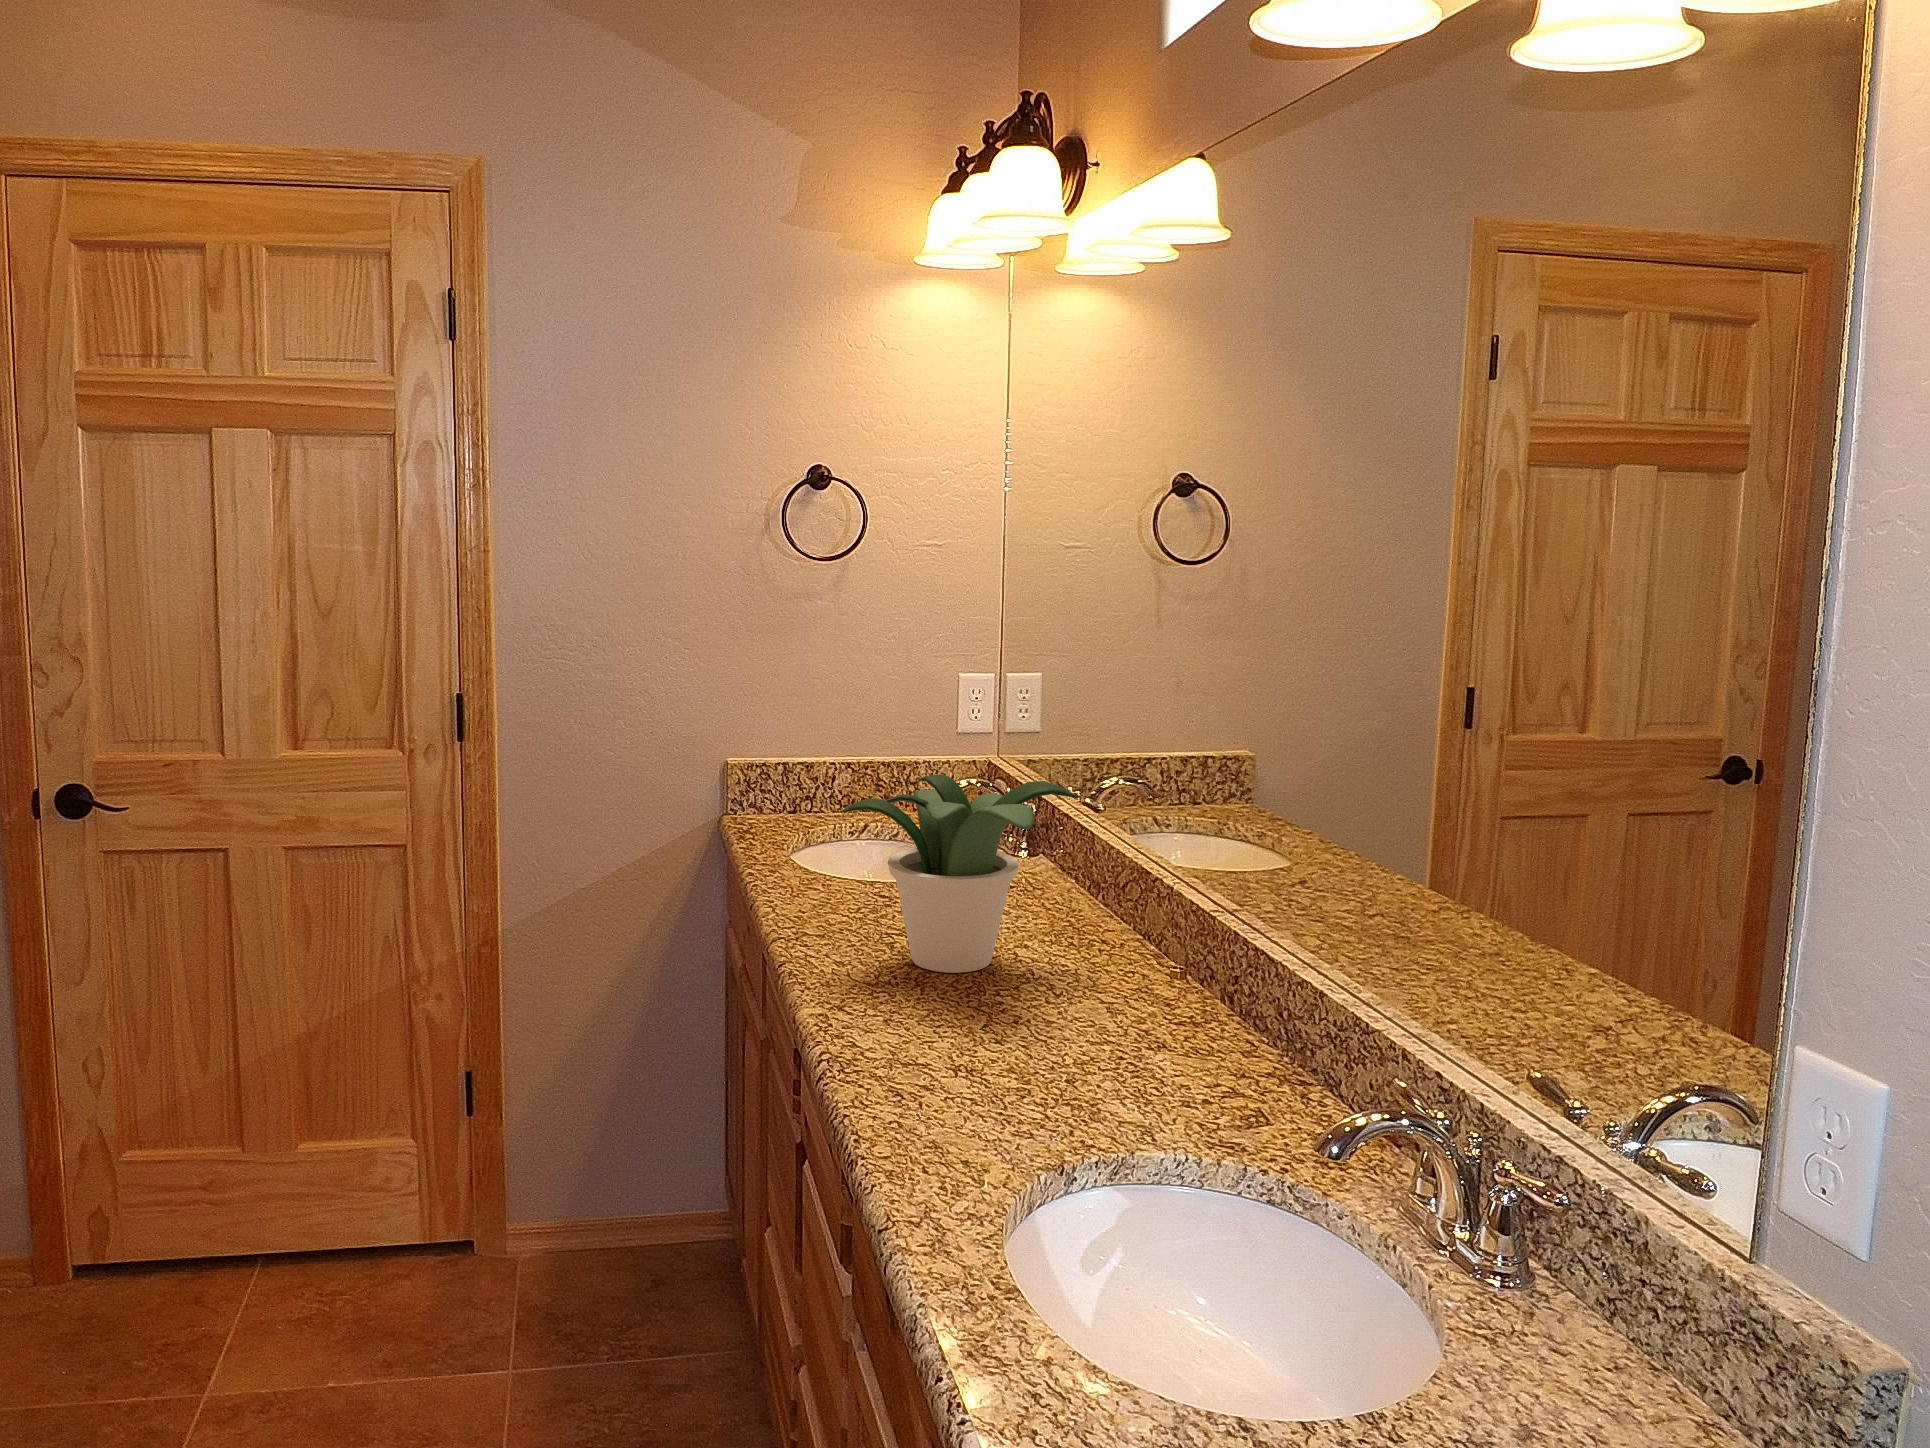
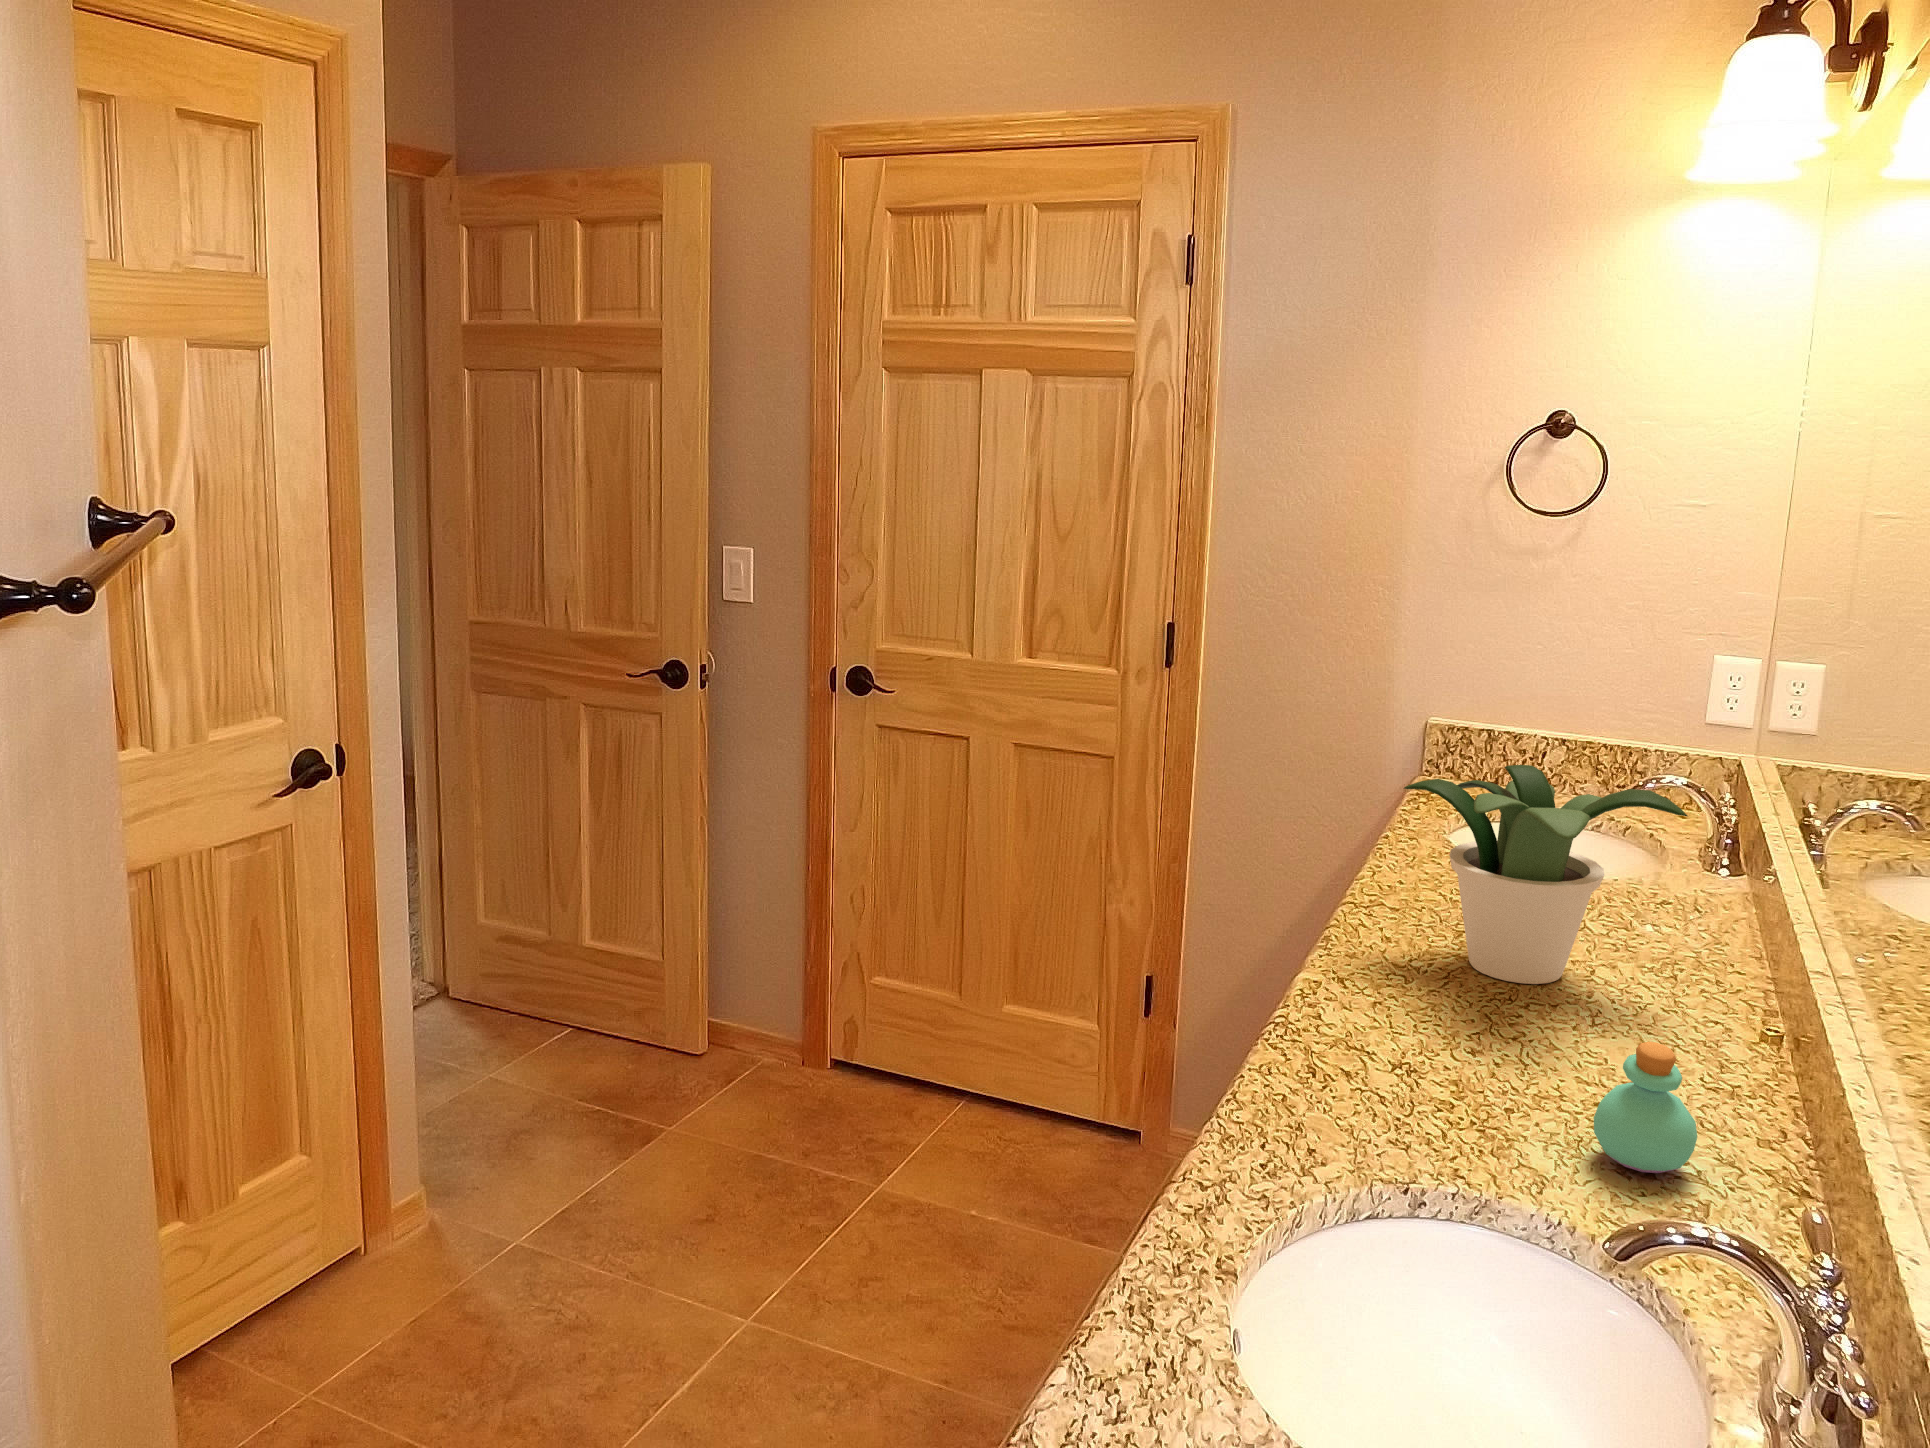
perfume bottle: none [1147,983,1230,1098] -> present [1594,1042,1697,1173]

